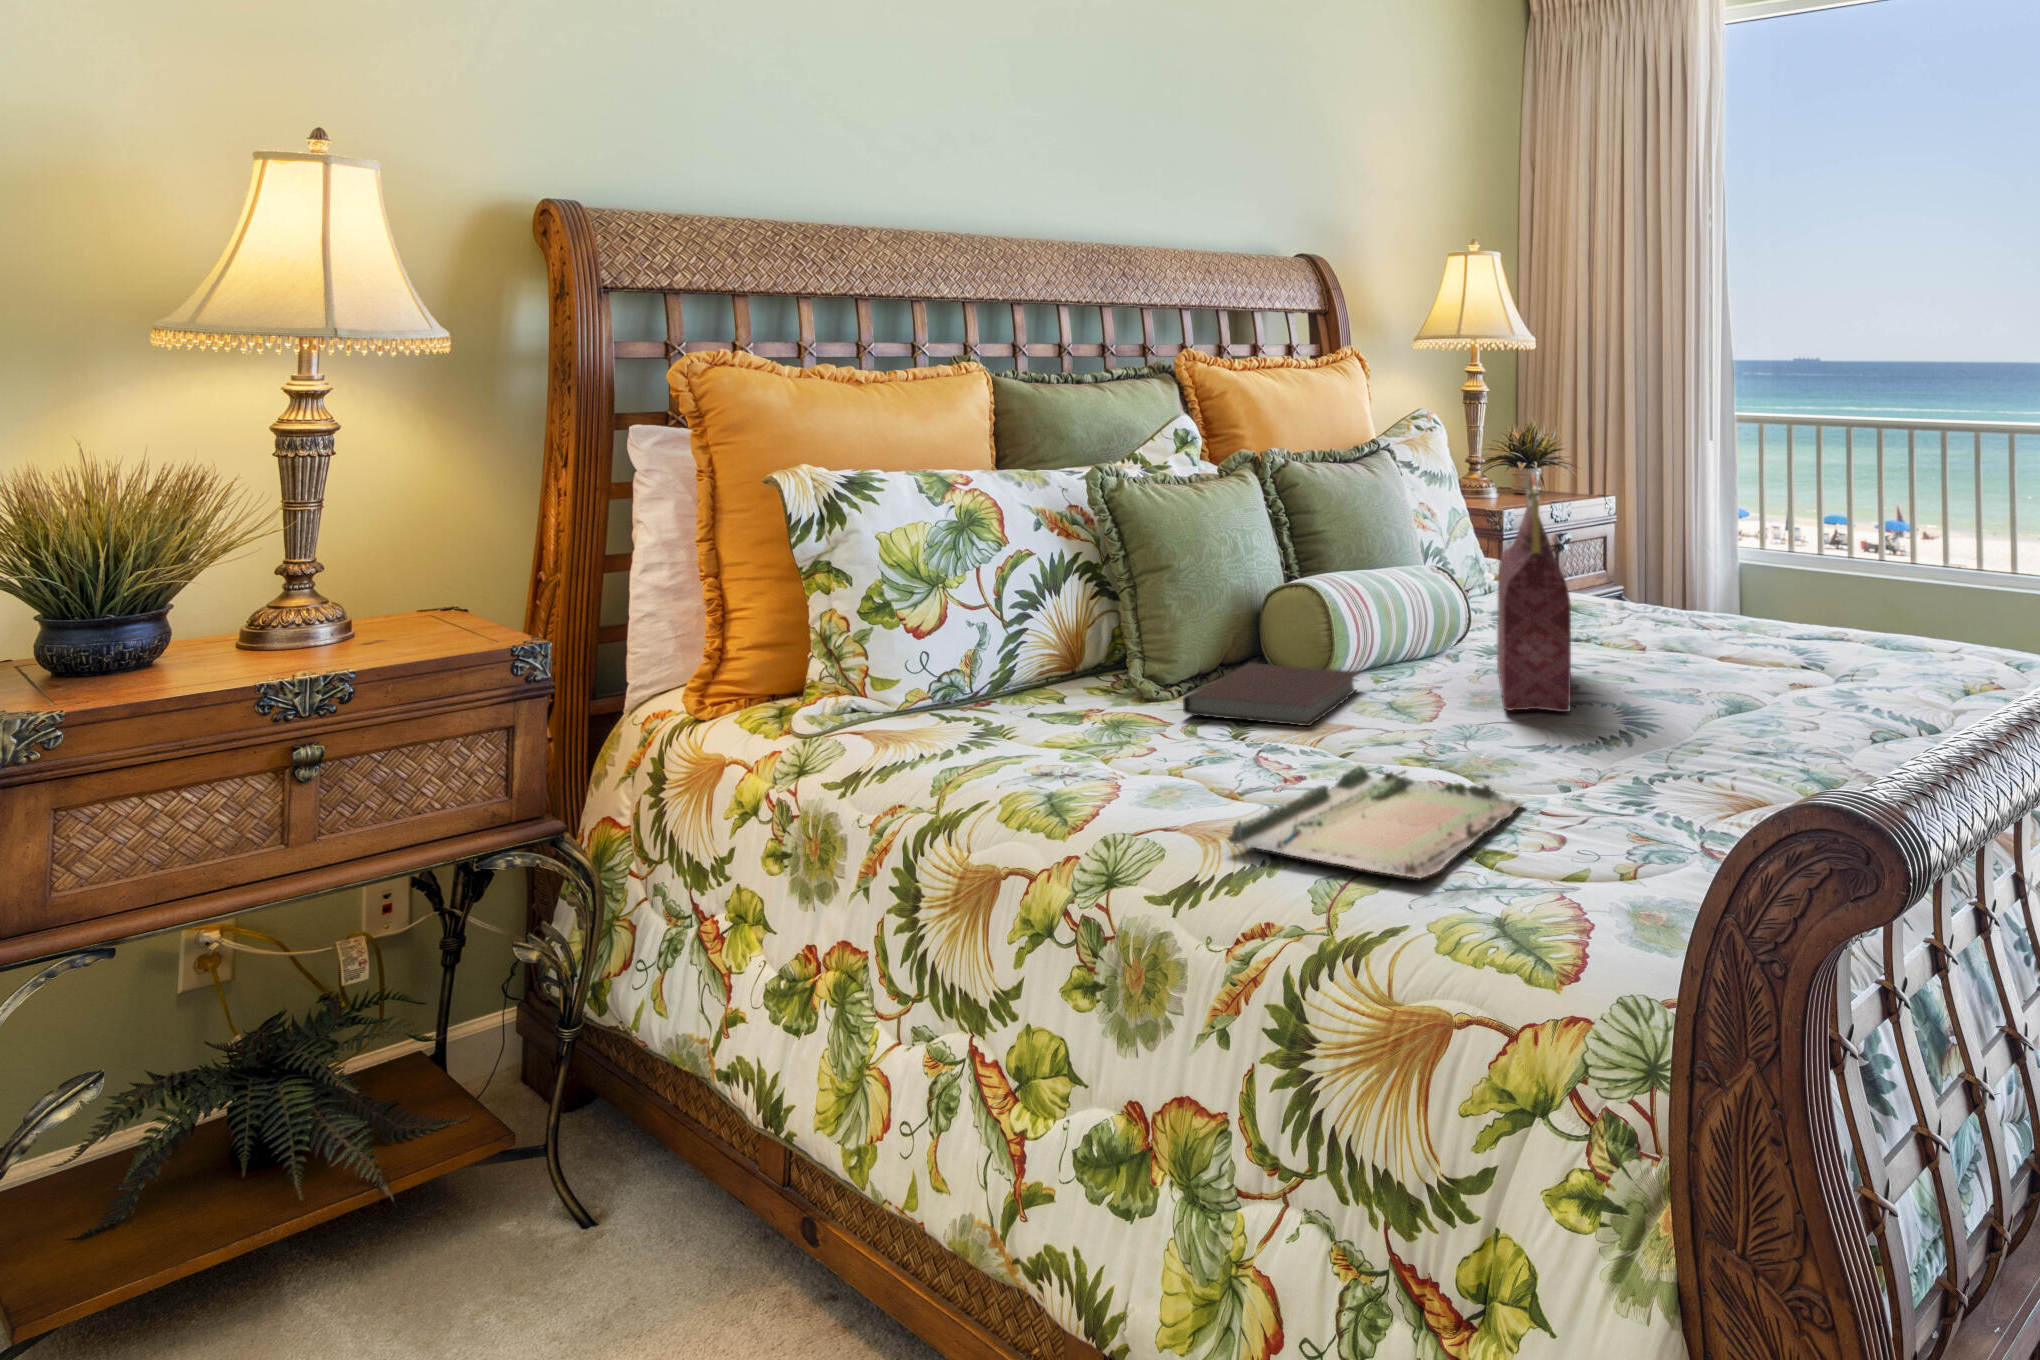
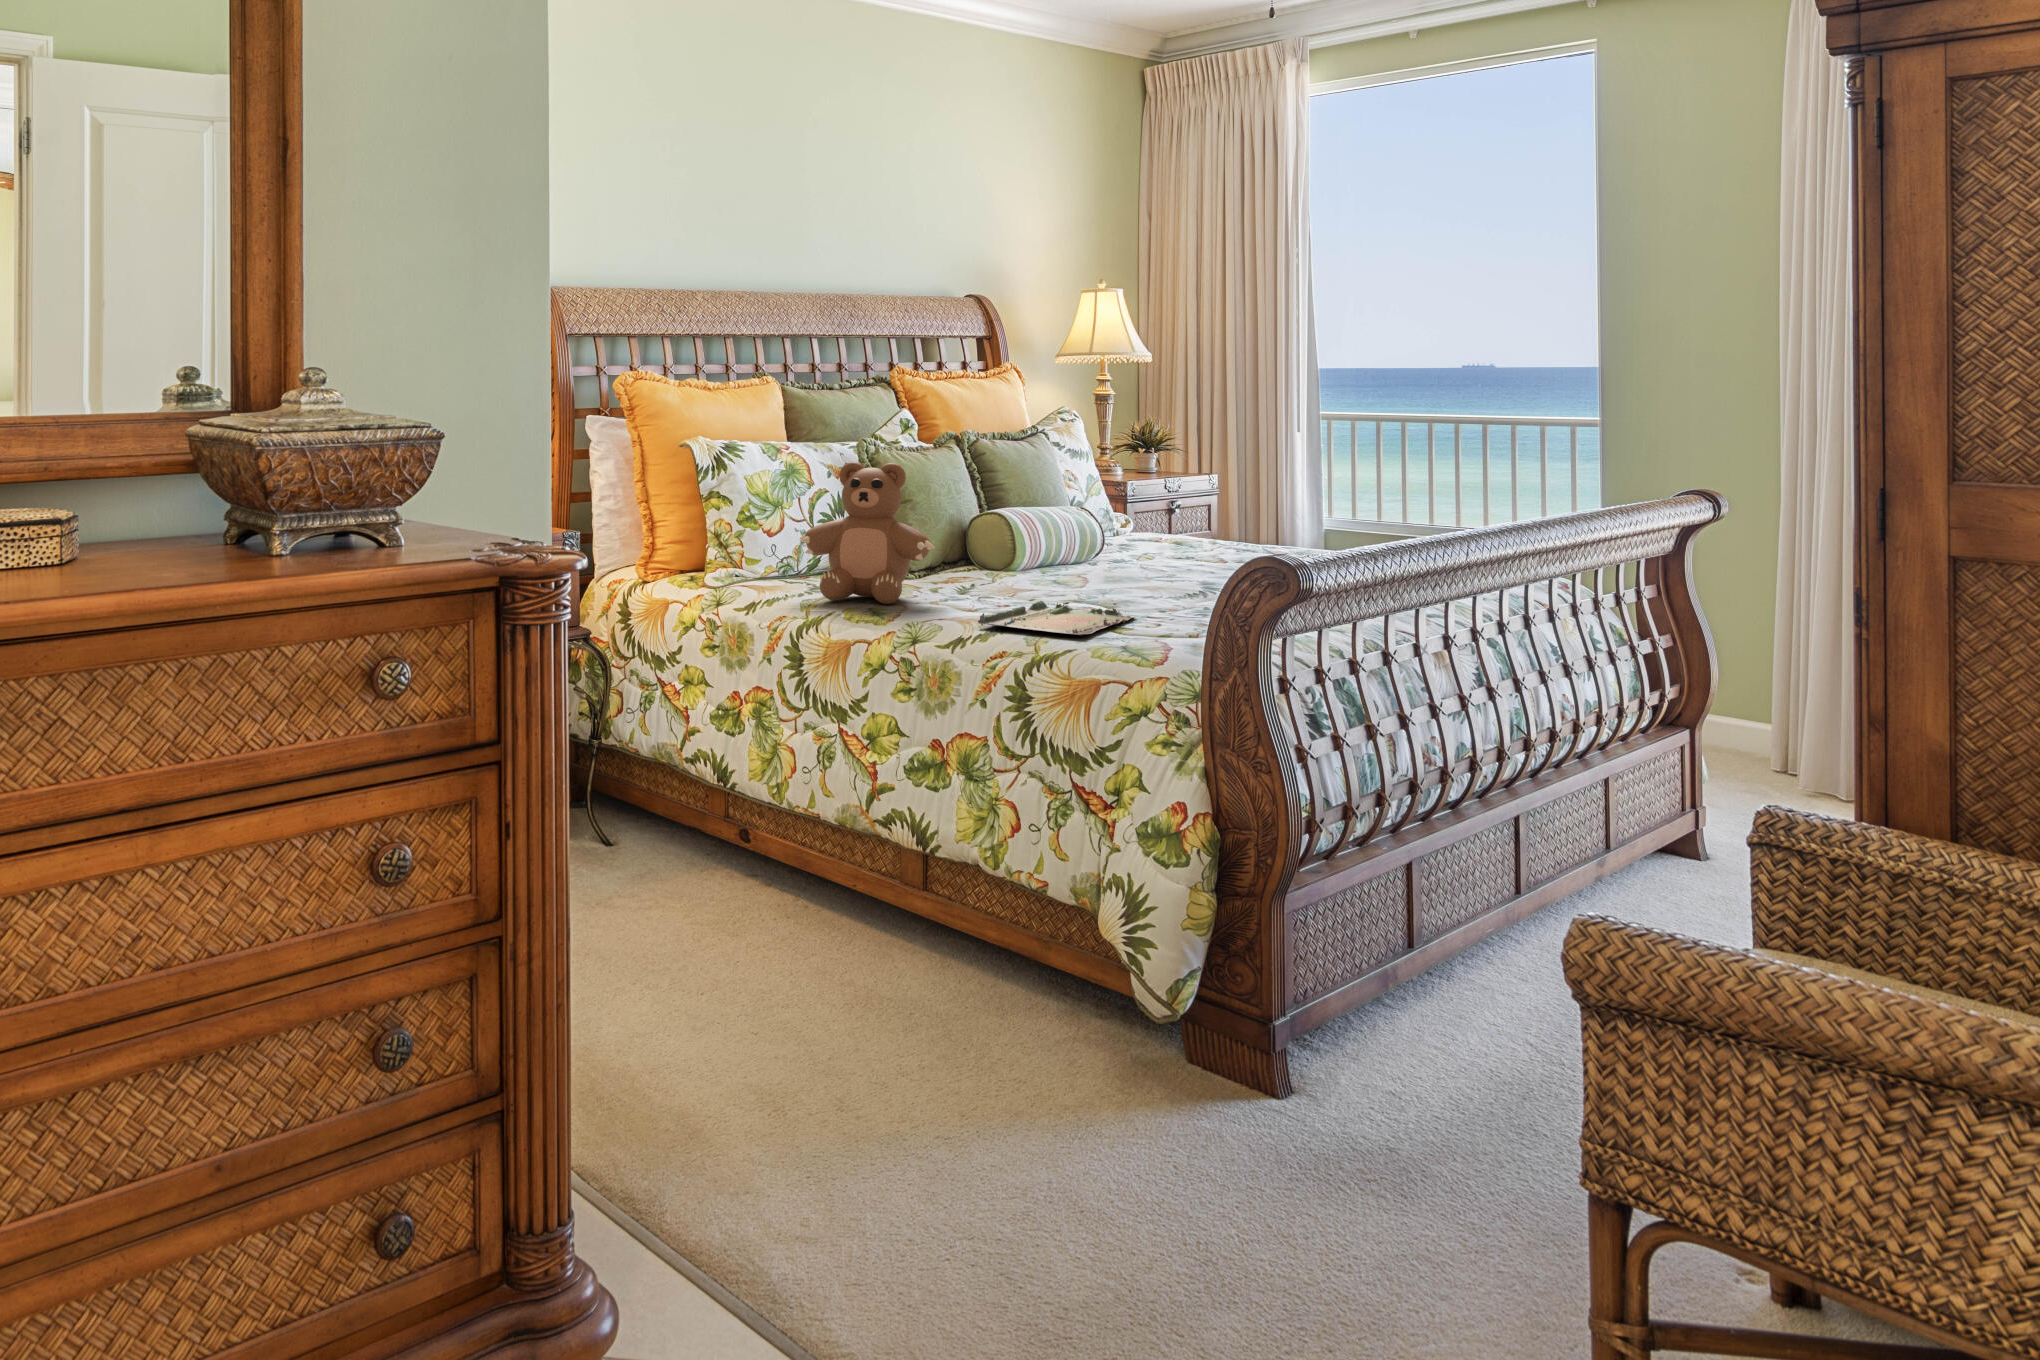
handbag: present [1497,474,1571,712] -> none [1122,445,1167,587]
teddy bear: none [937,510,1178,776] -> present [800,462,935,604]
notebook: present [1183,663,1359,726] -> none [929,561,1034,590]

